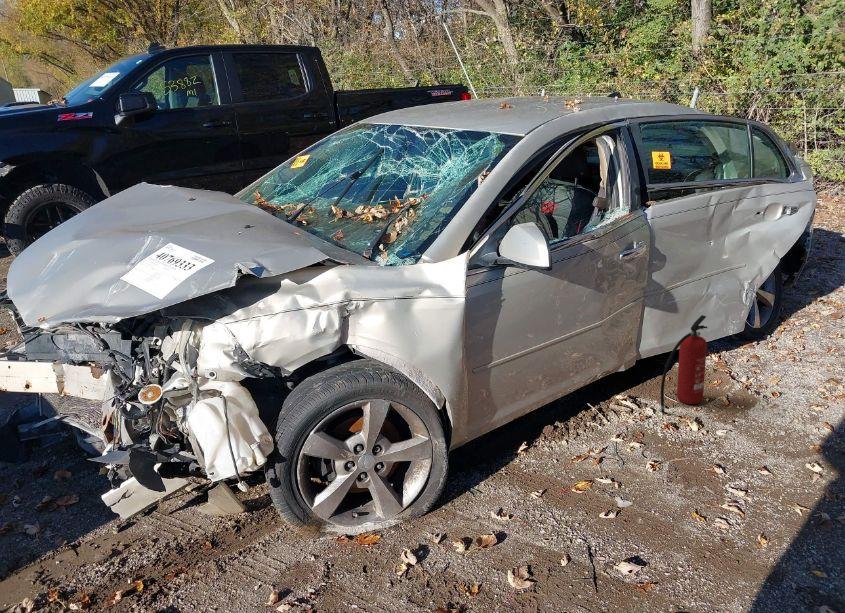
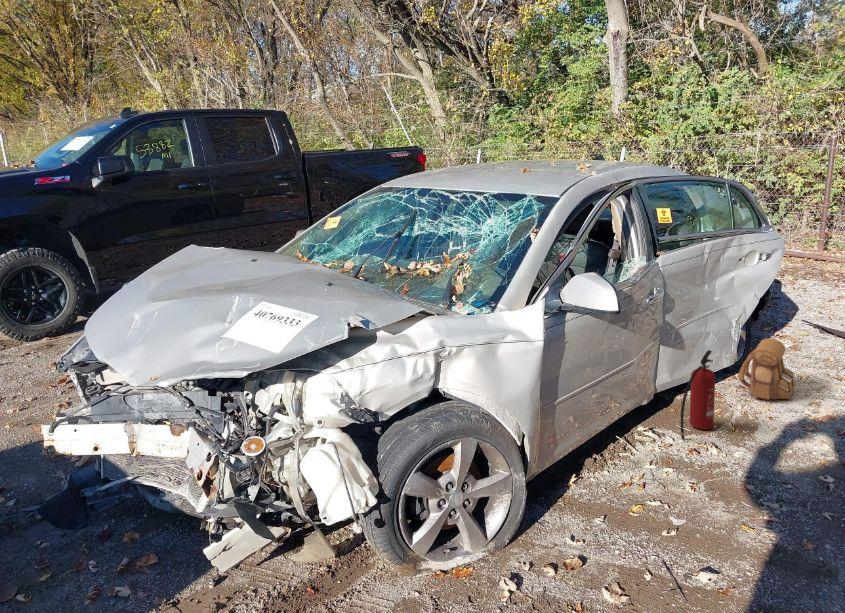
backpack: none [750,304,816,375] -> present [738,338,795,400]

